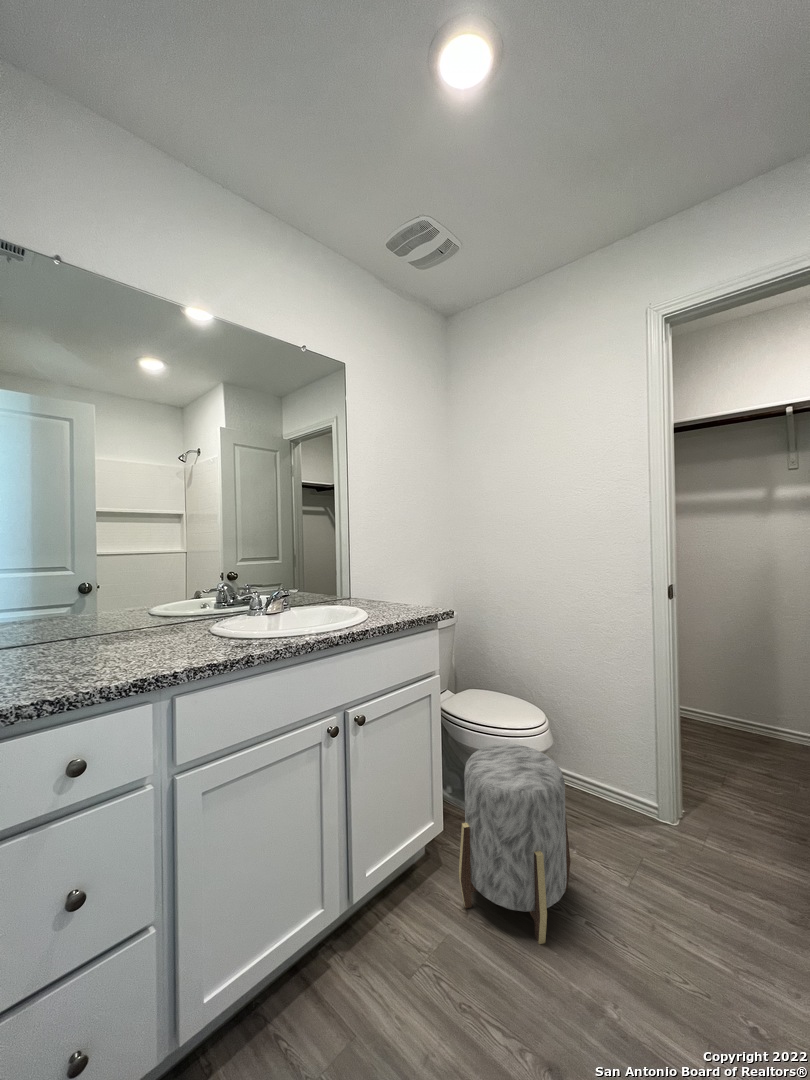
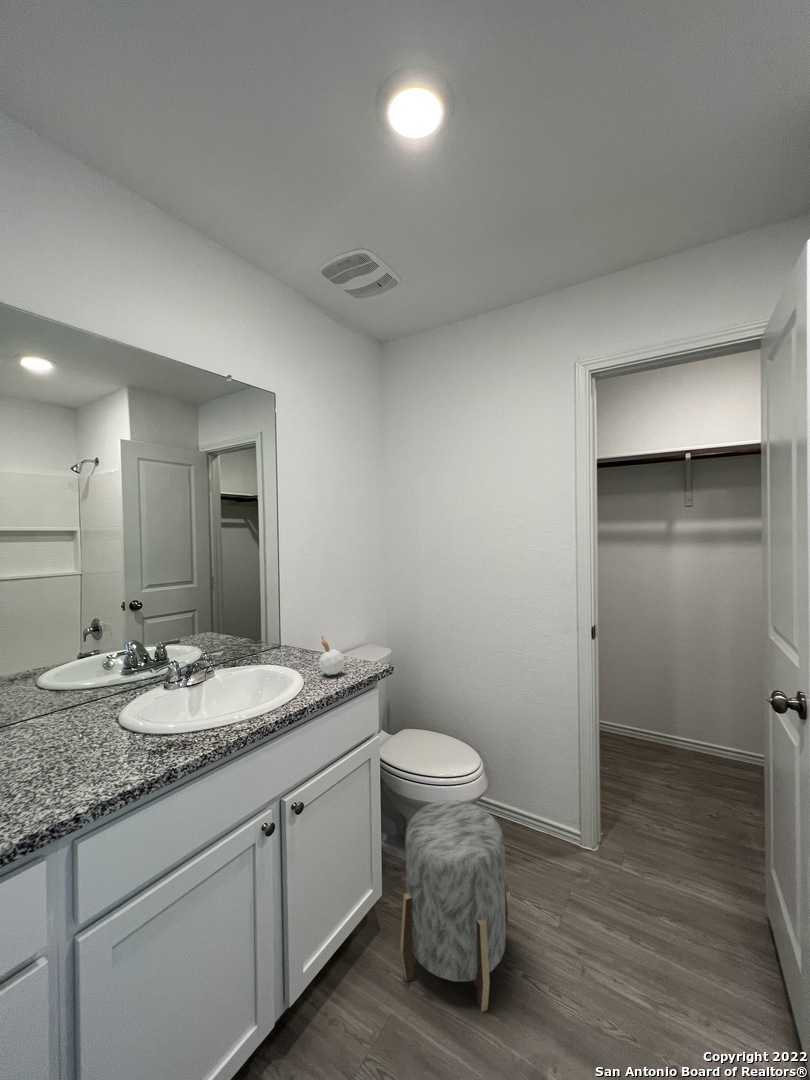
candle: none [384,574,406,614] -> present [319,634,344,675]

